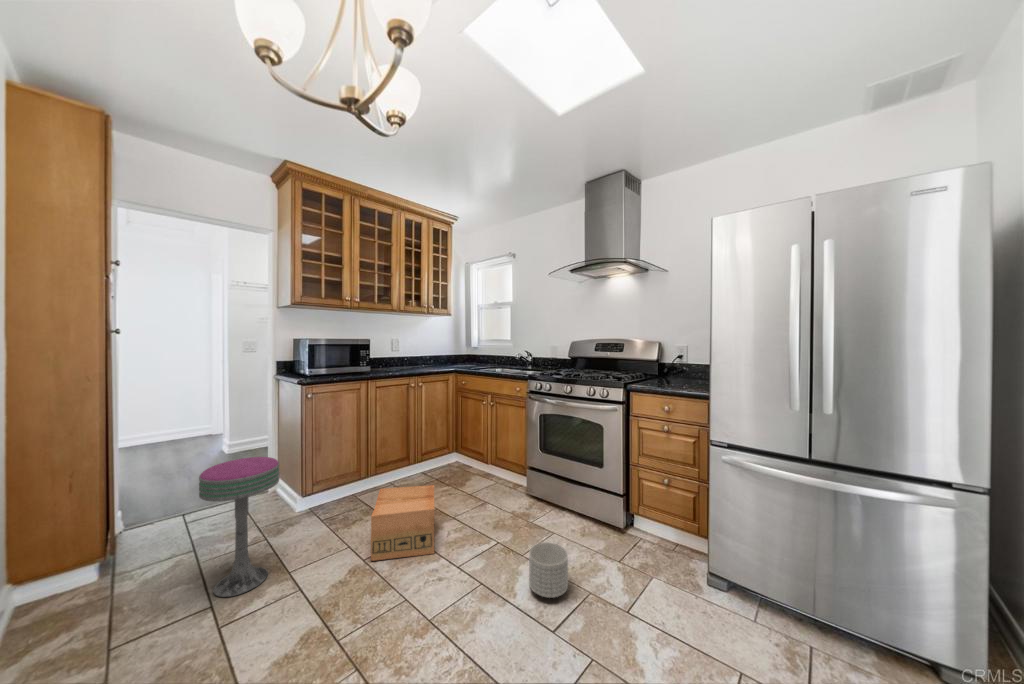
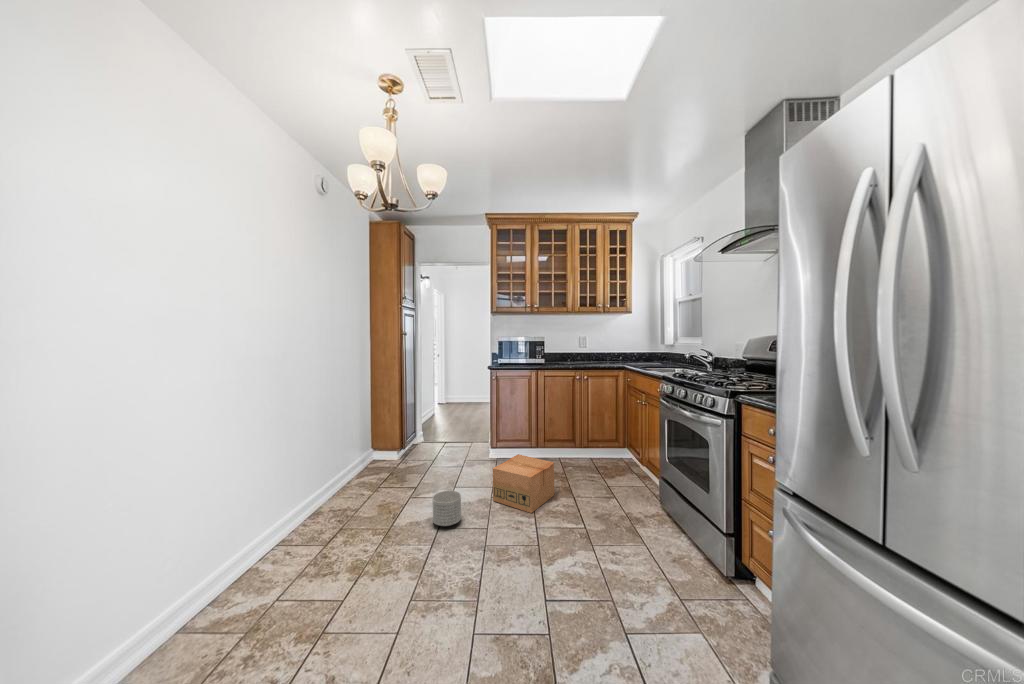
bar stool: present [199,457,279,597] -> none [413,413,452,490]
planter: present [529,542,568,598] -> present [432,490,461,526]

